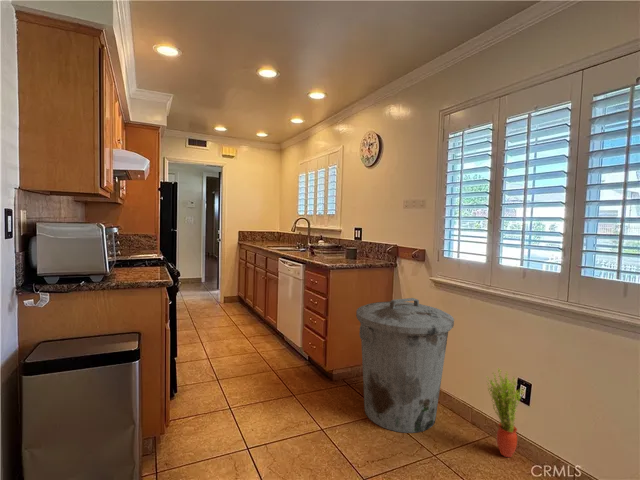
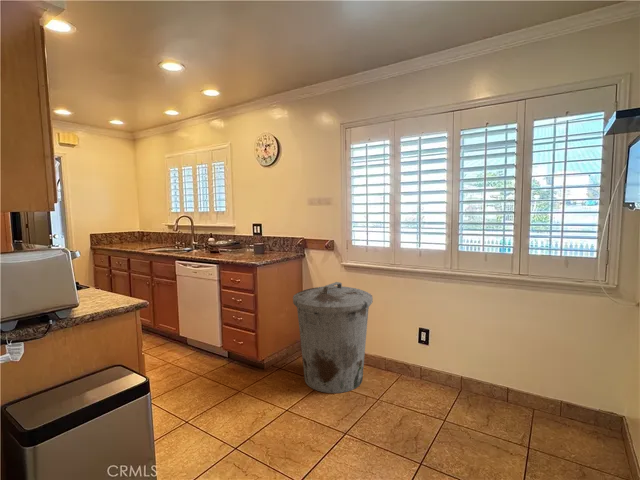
potted plant: present [488,369,524,457] -> none [400,324,427,385]

